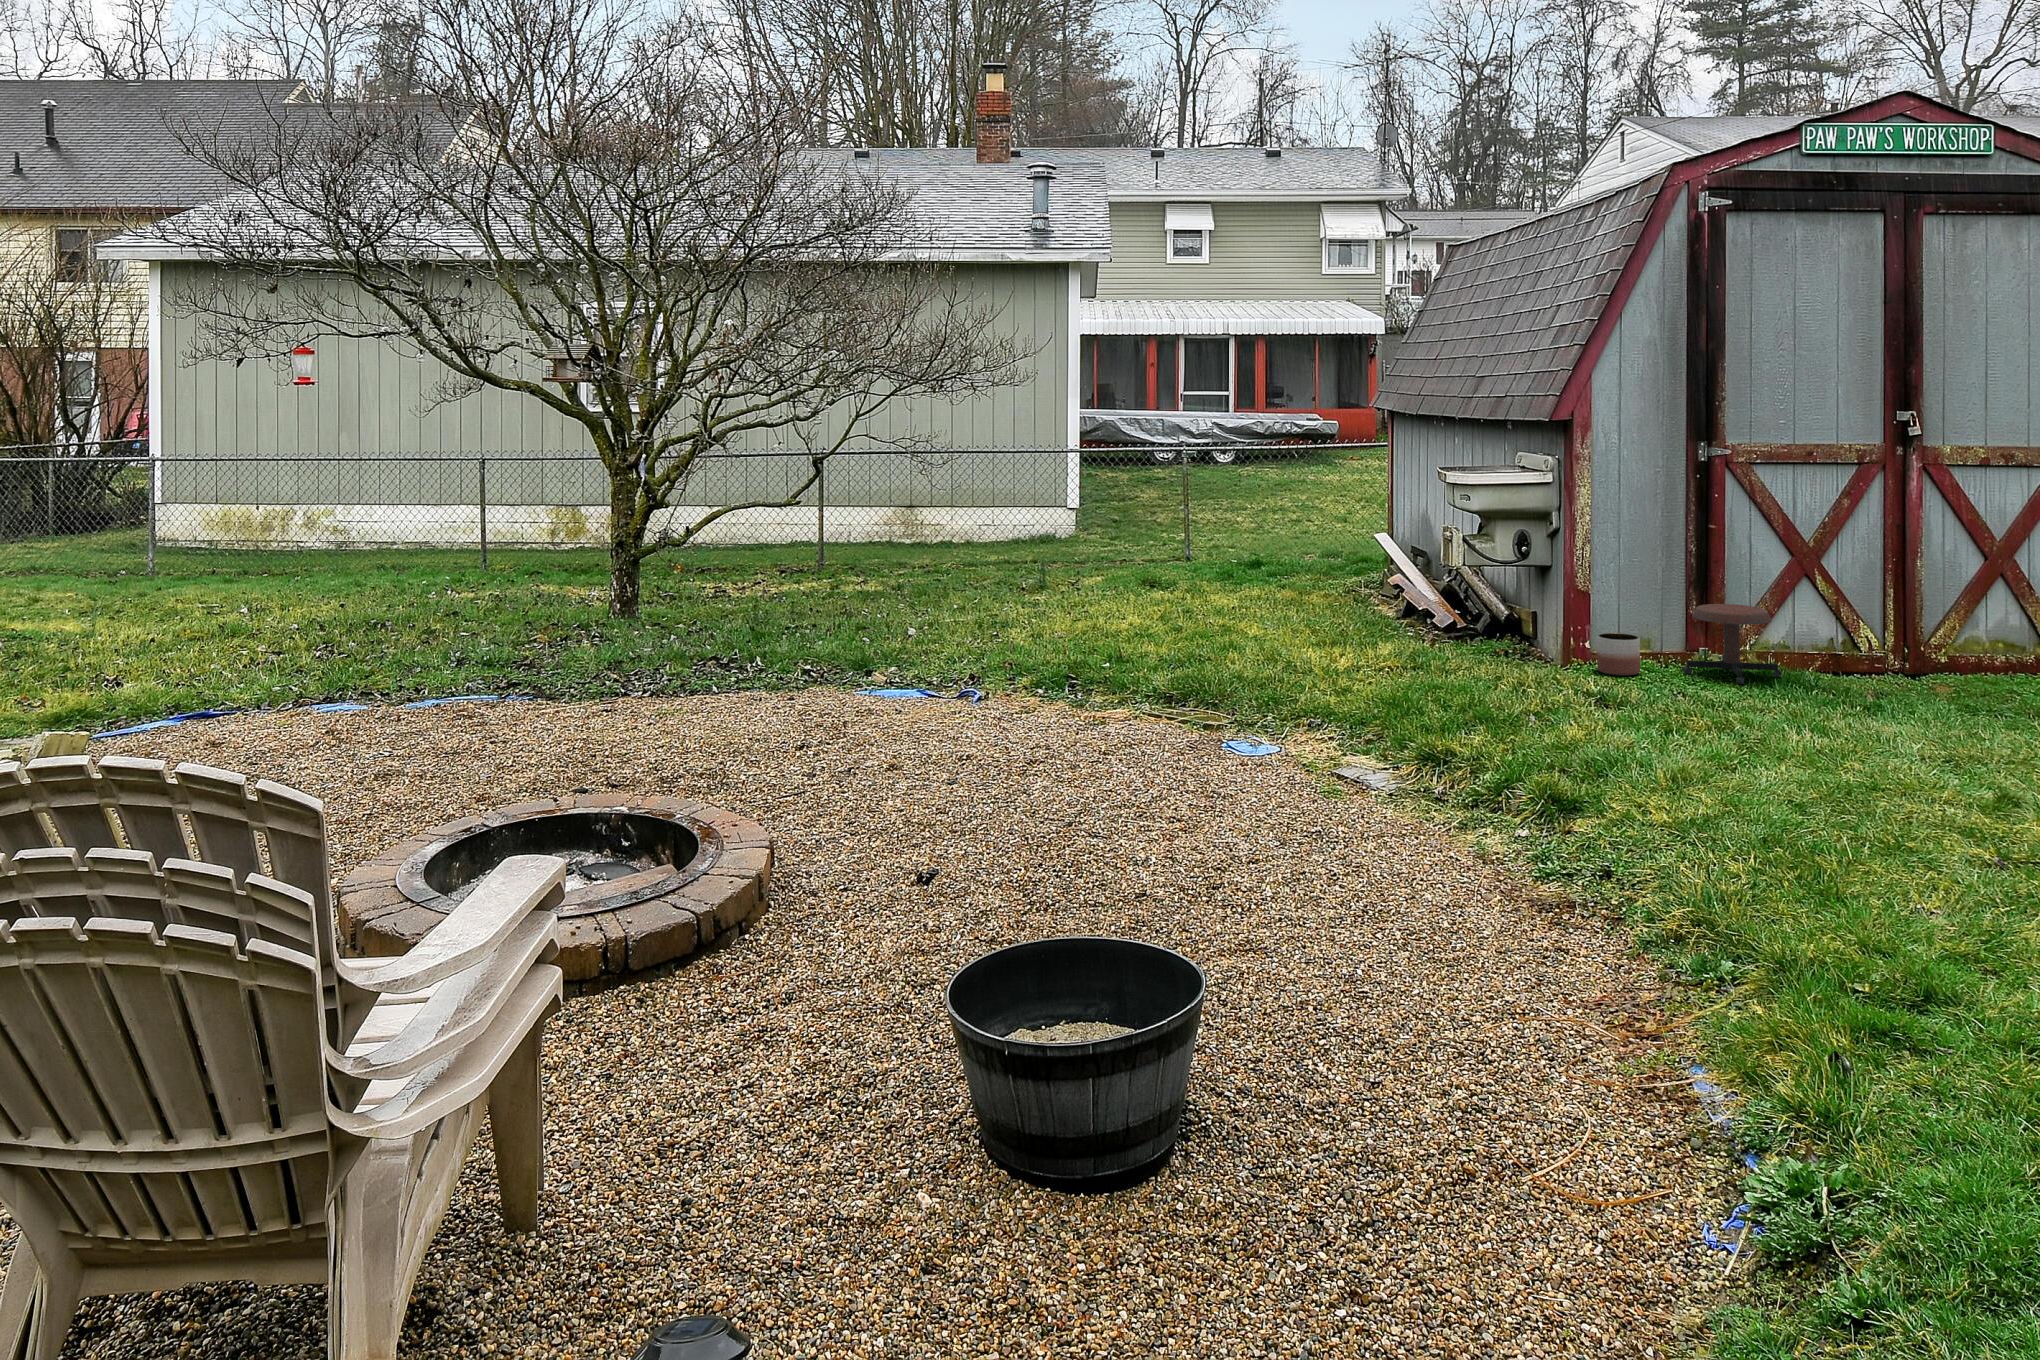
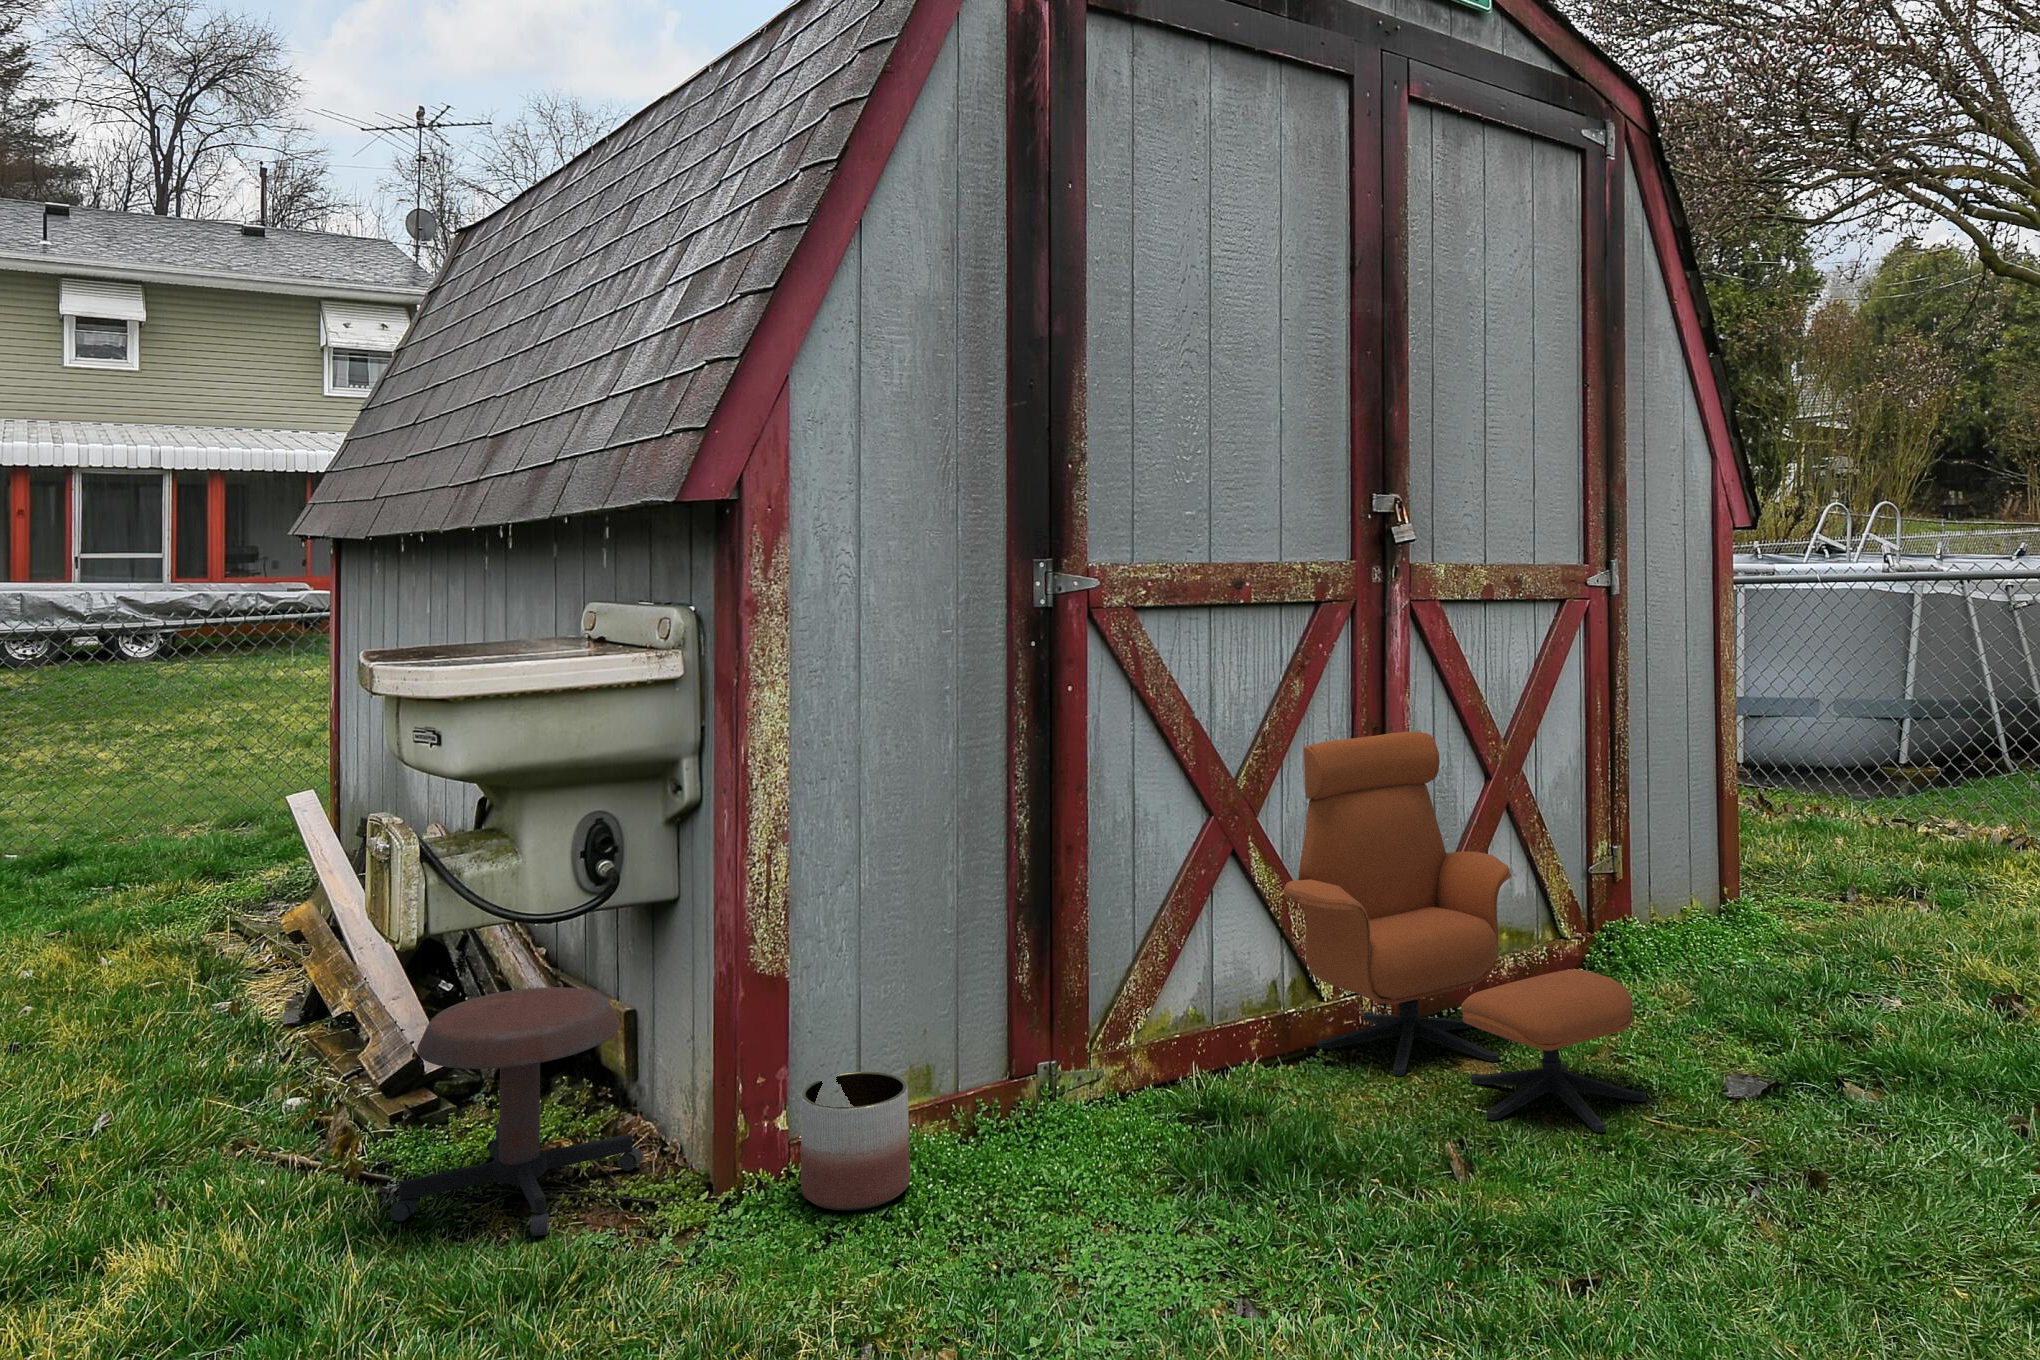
lounge chair: none [1833,532,1995,700] -> present [1283,732,1646,1132]
stool: present [1682,604,1782,684] -> present [391,987,643,1236]

